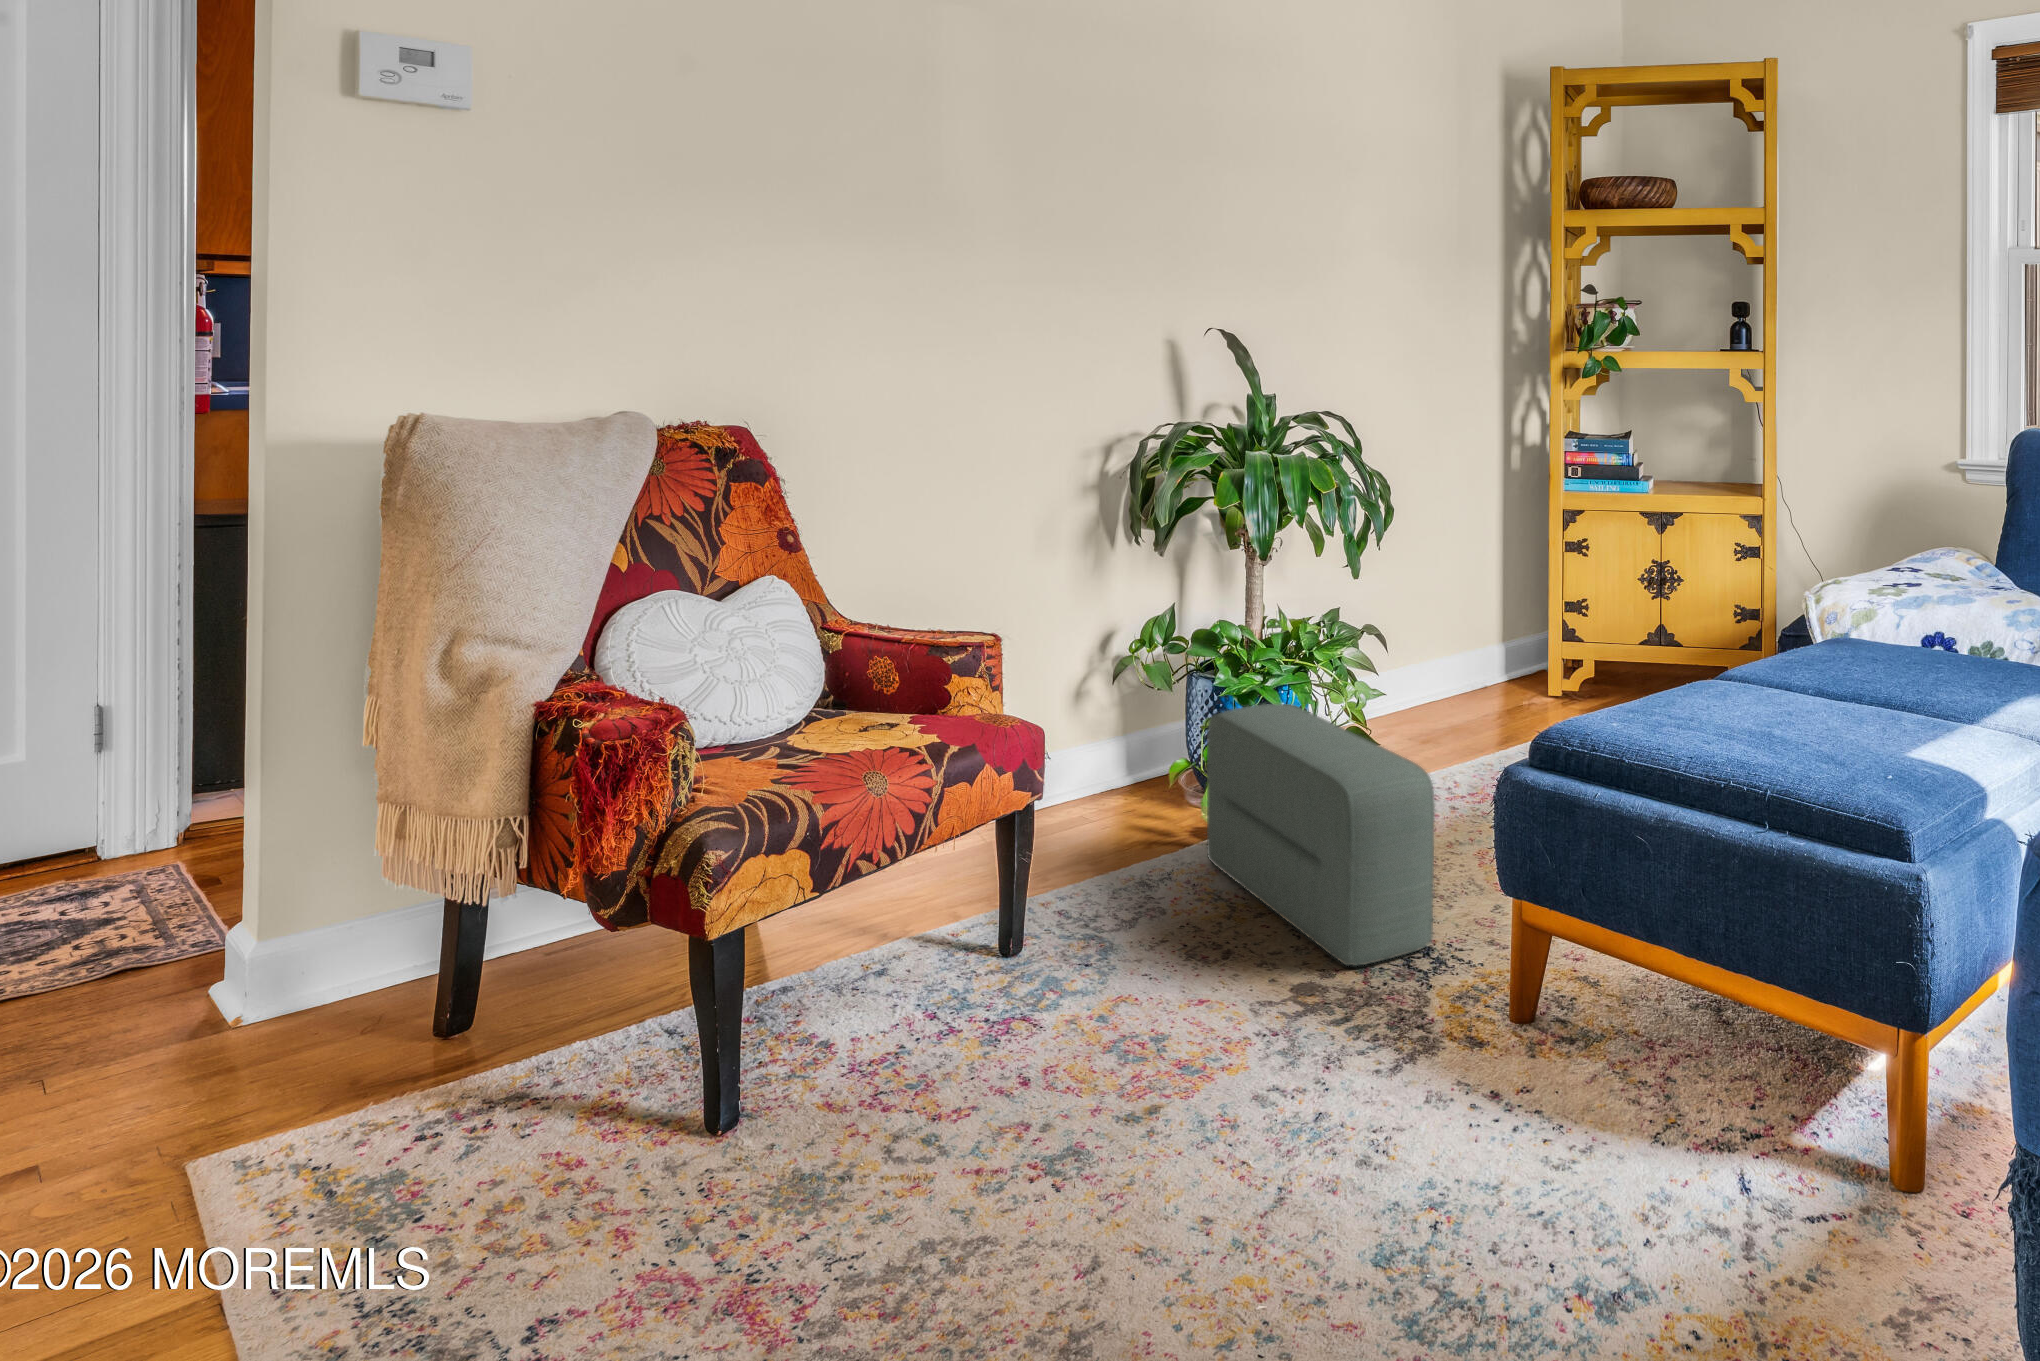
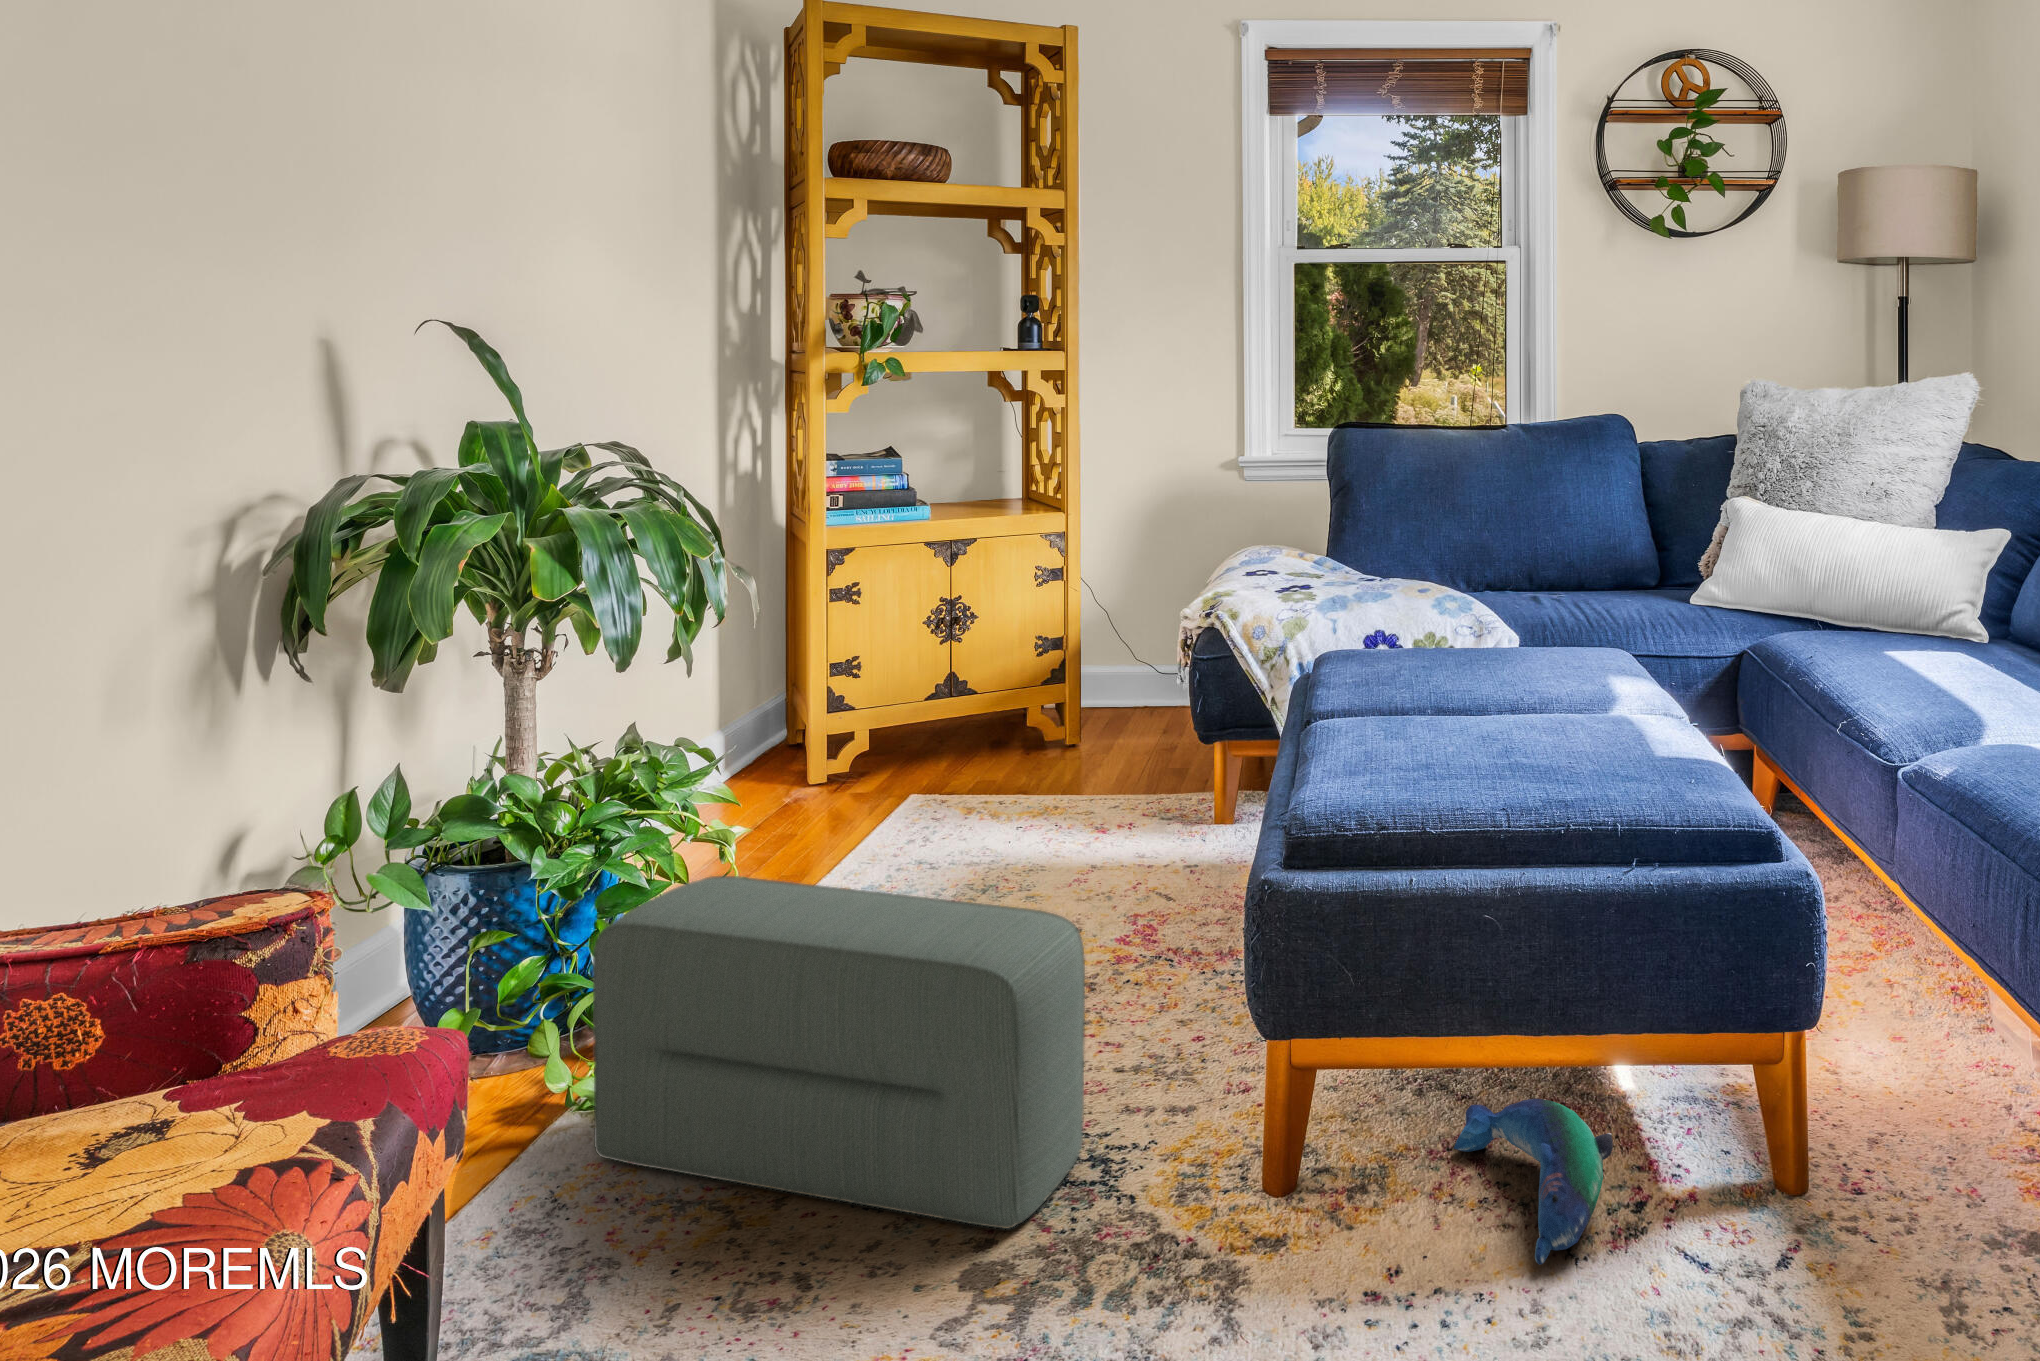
plush toy: none [1617,1010,1741,1118] -> present [1454,1099,1613,1265]

